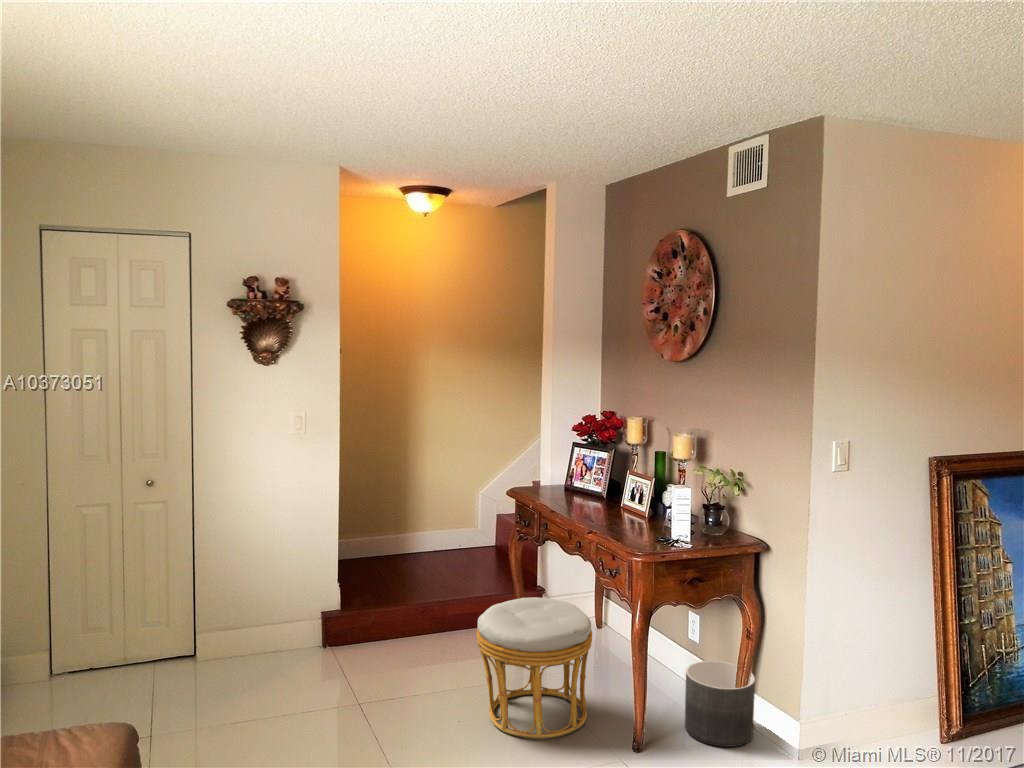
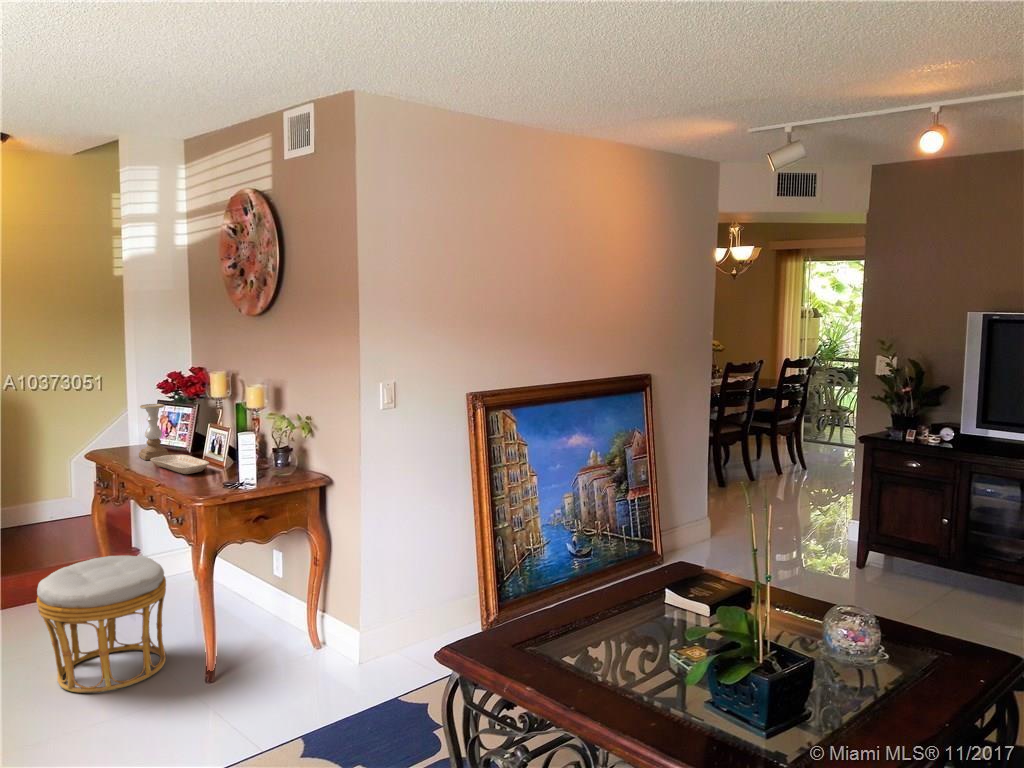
candle holder: none [557,447,587,503] -> present [139,404,170,460]
tray: none [574,500,635,523] -> present [150,455,209,474]
planter: present [685,661,755,747] -> none [261,591,325,666]

